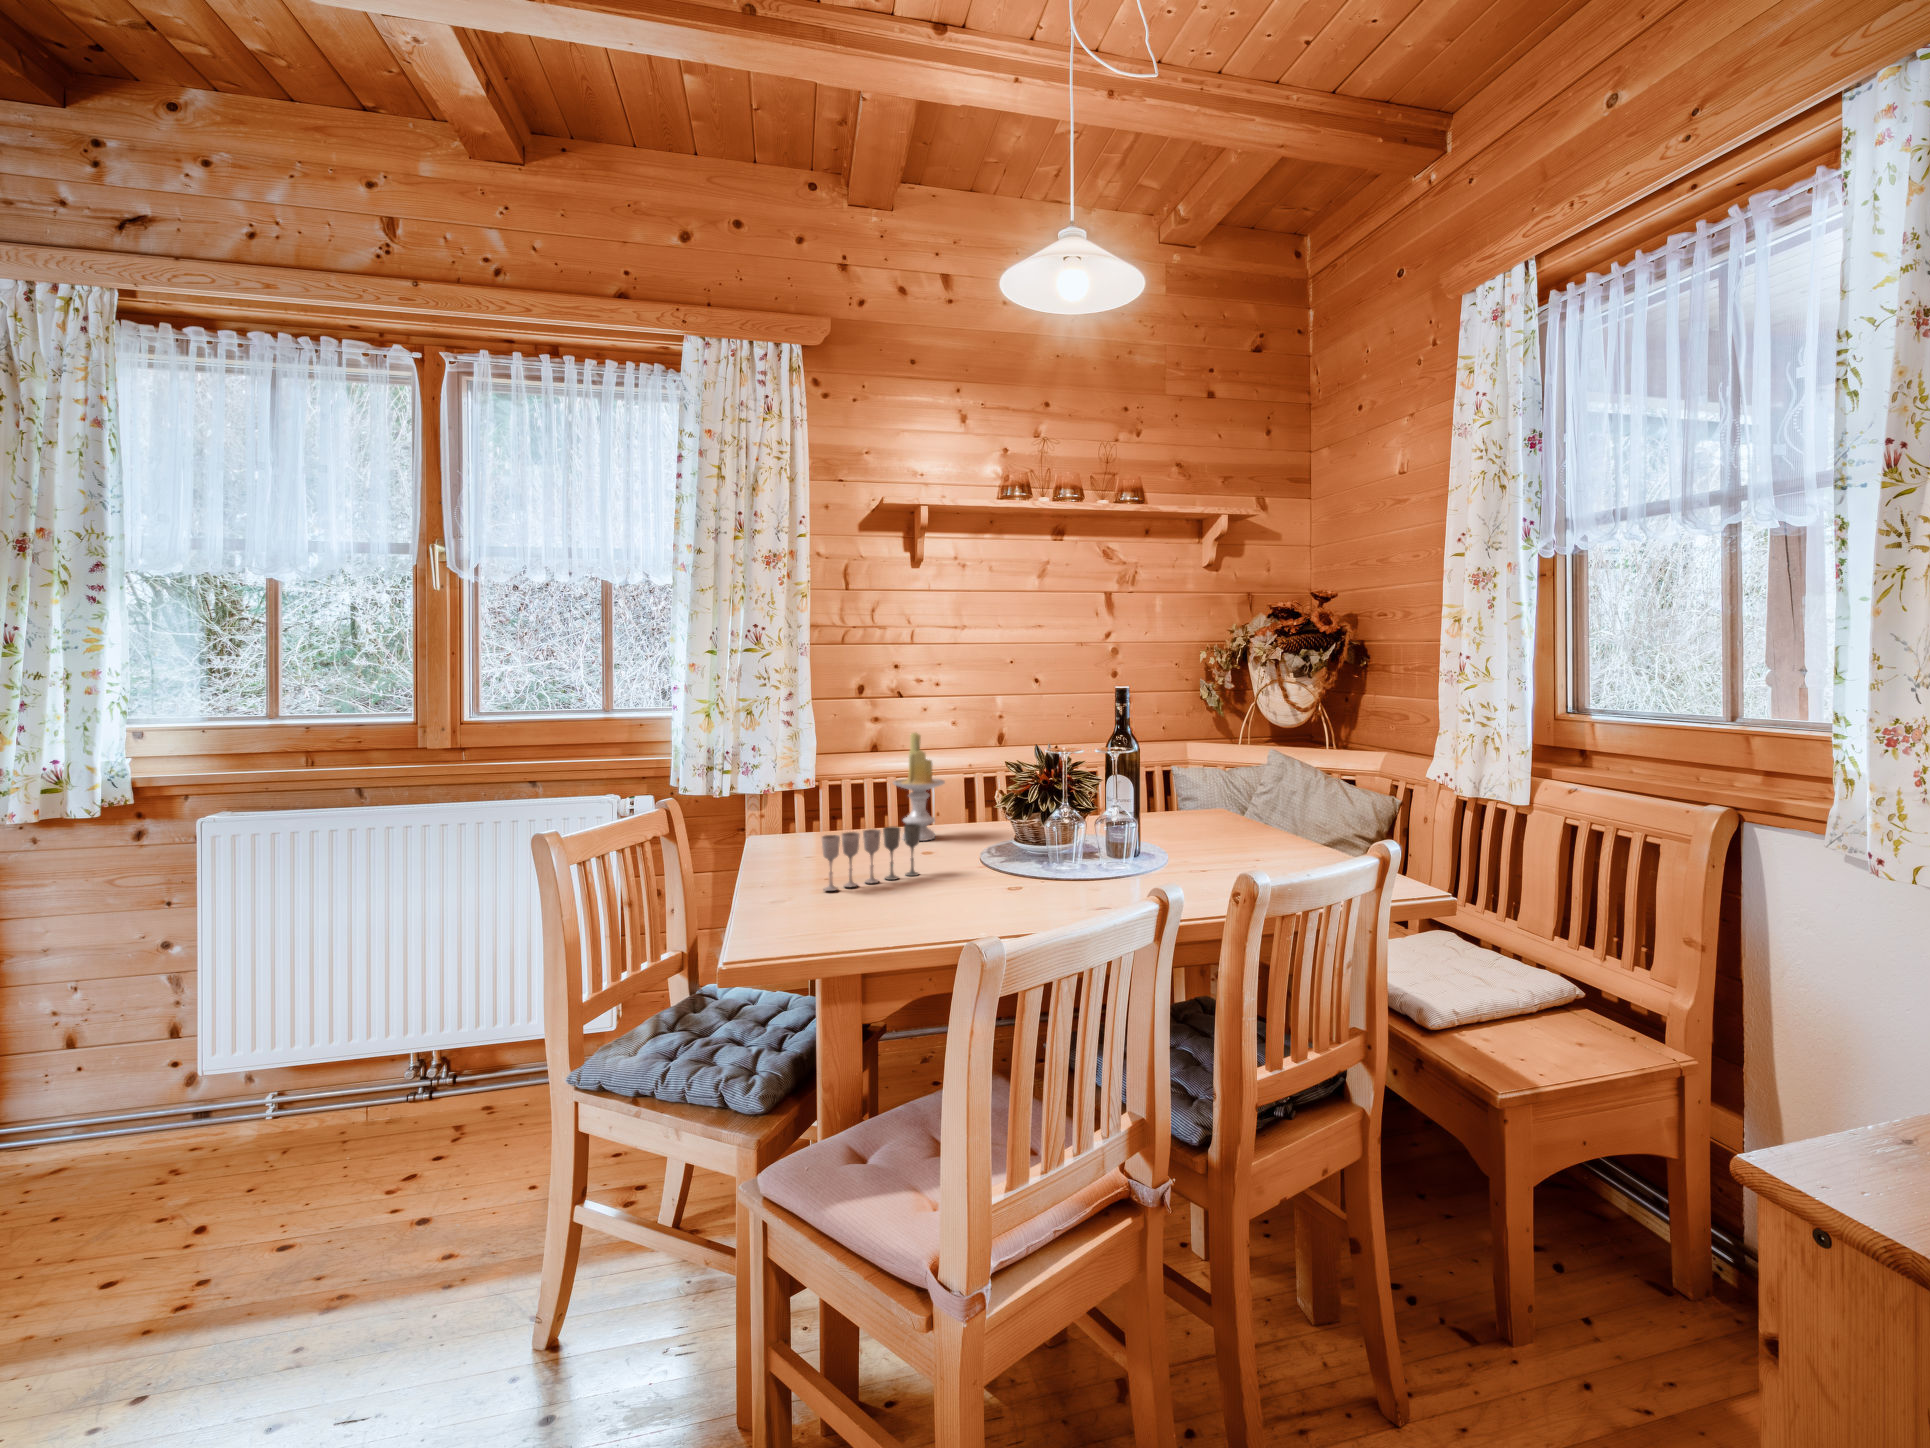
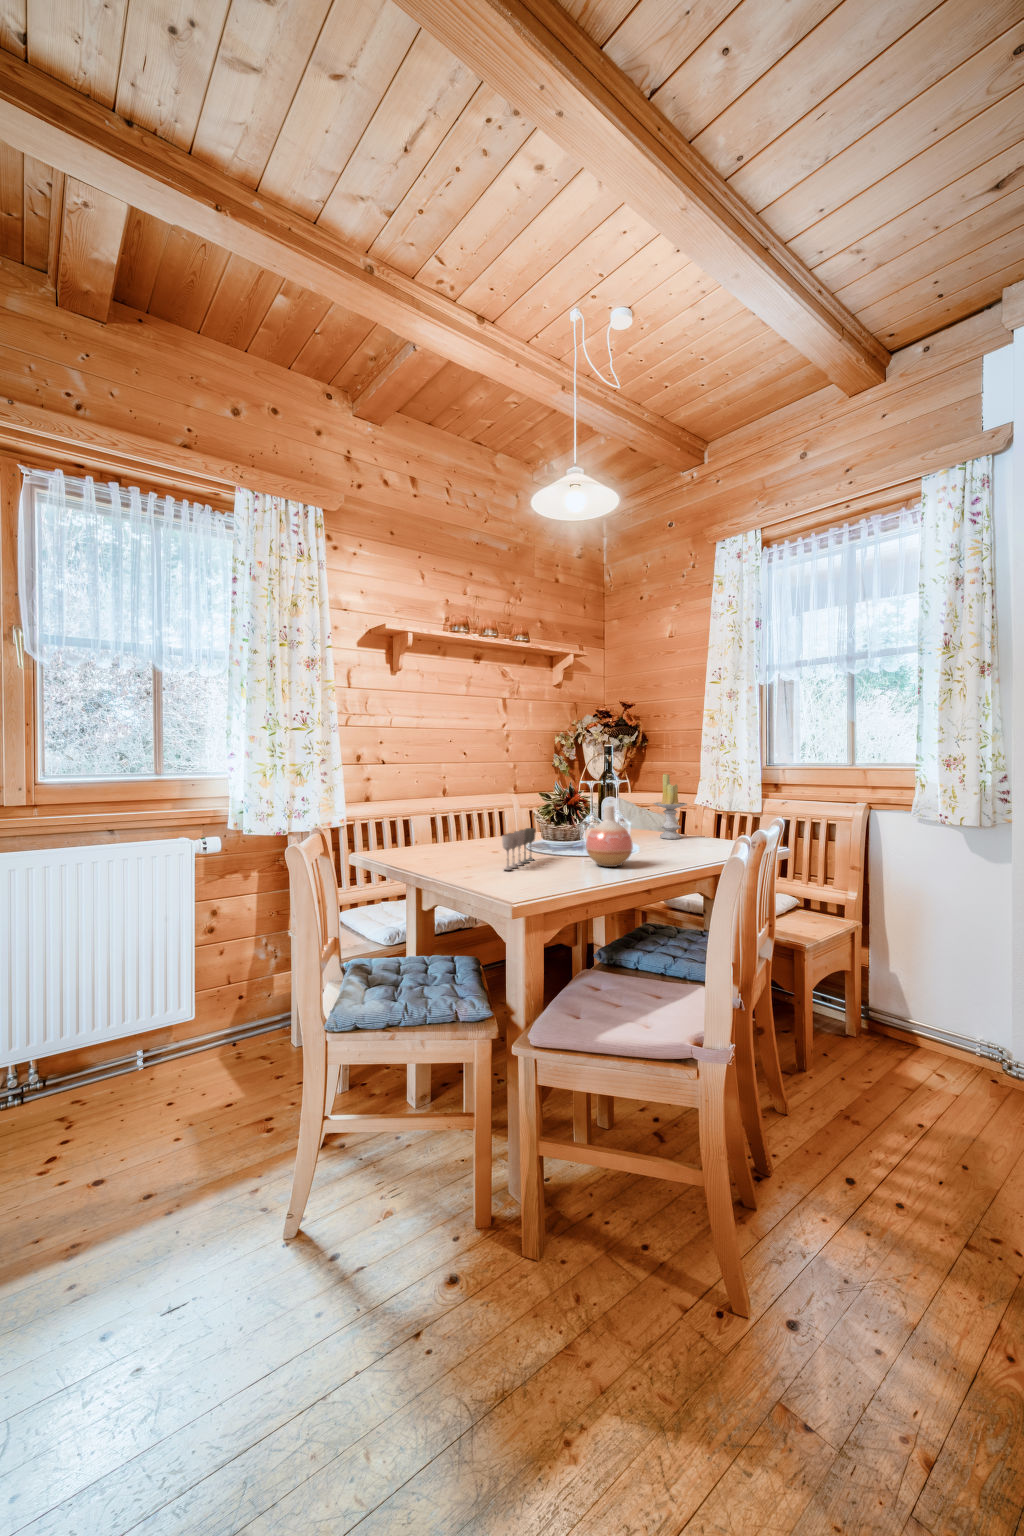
candle: present [893,733,945,841] -> present [654,774,687,839]
vase: none [953,799,1029,902] -> present [586,806,633,867]

